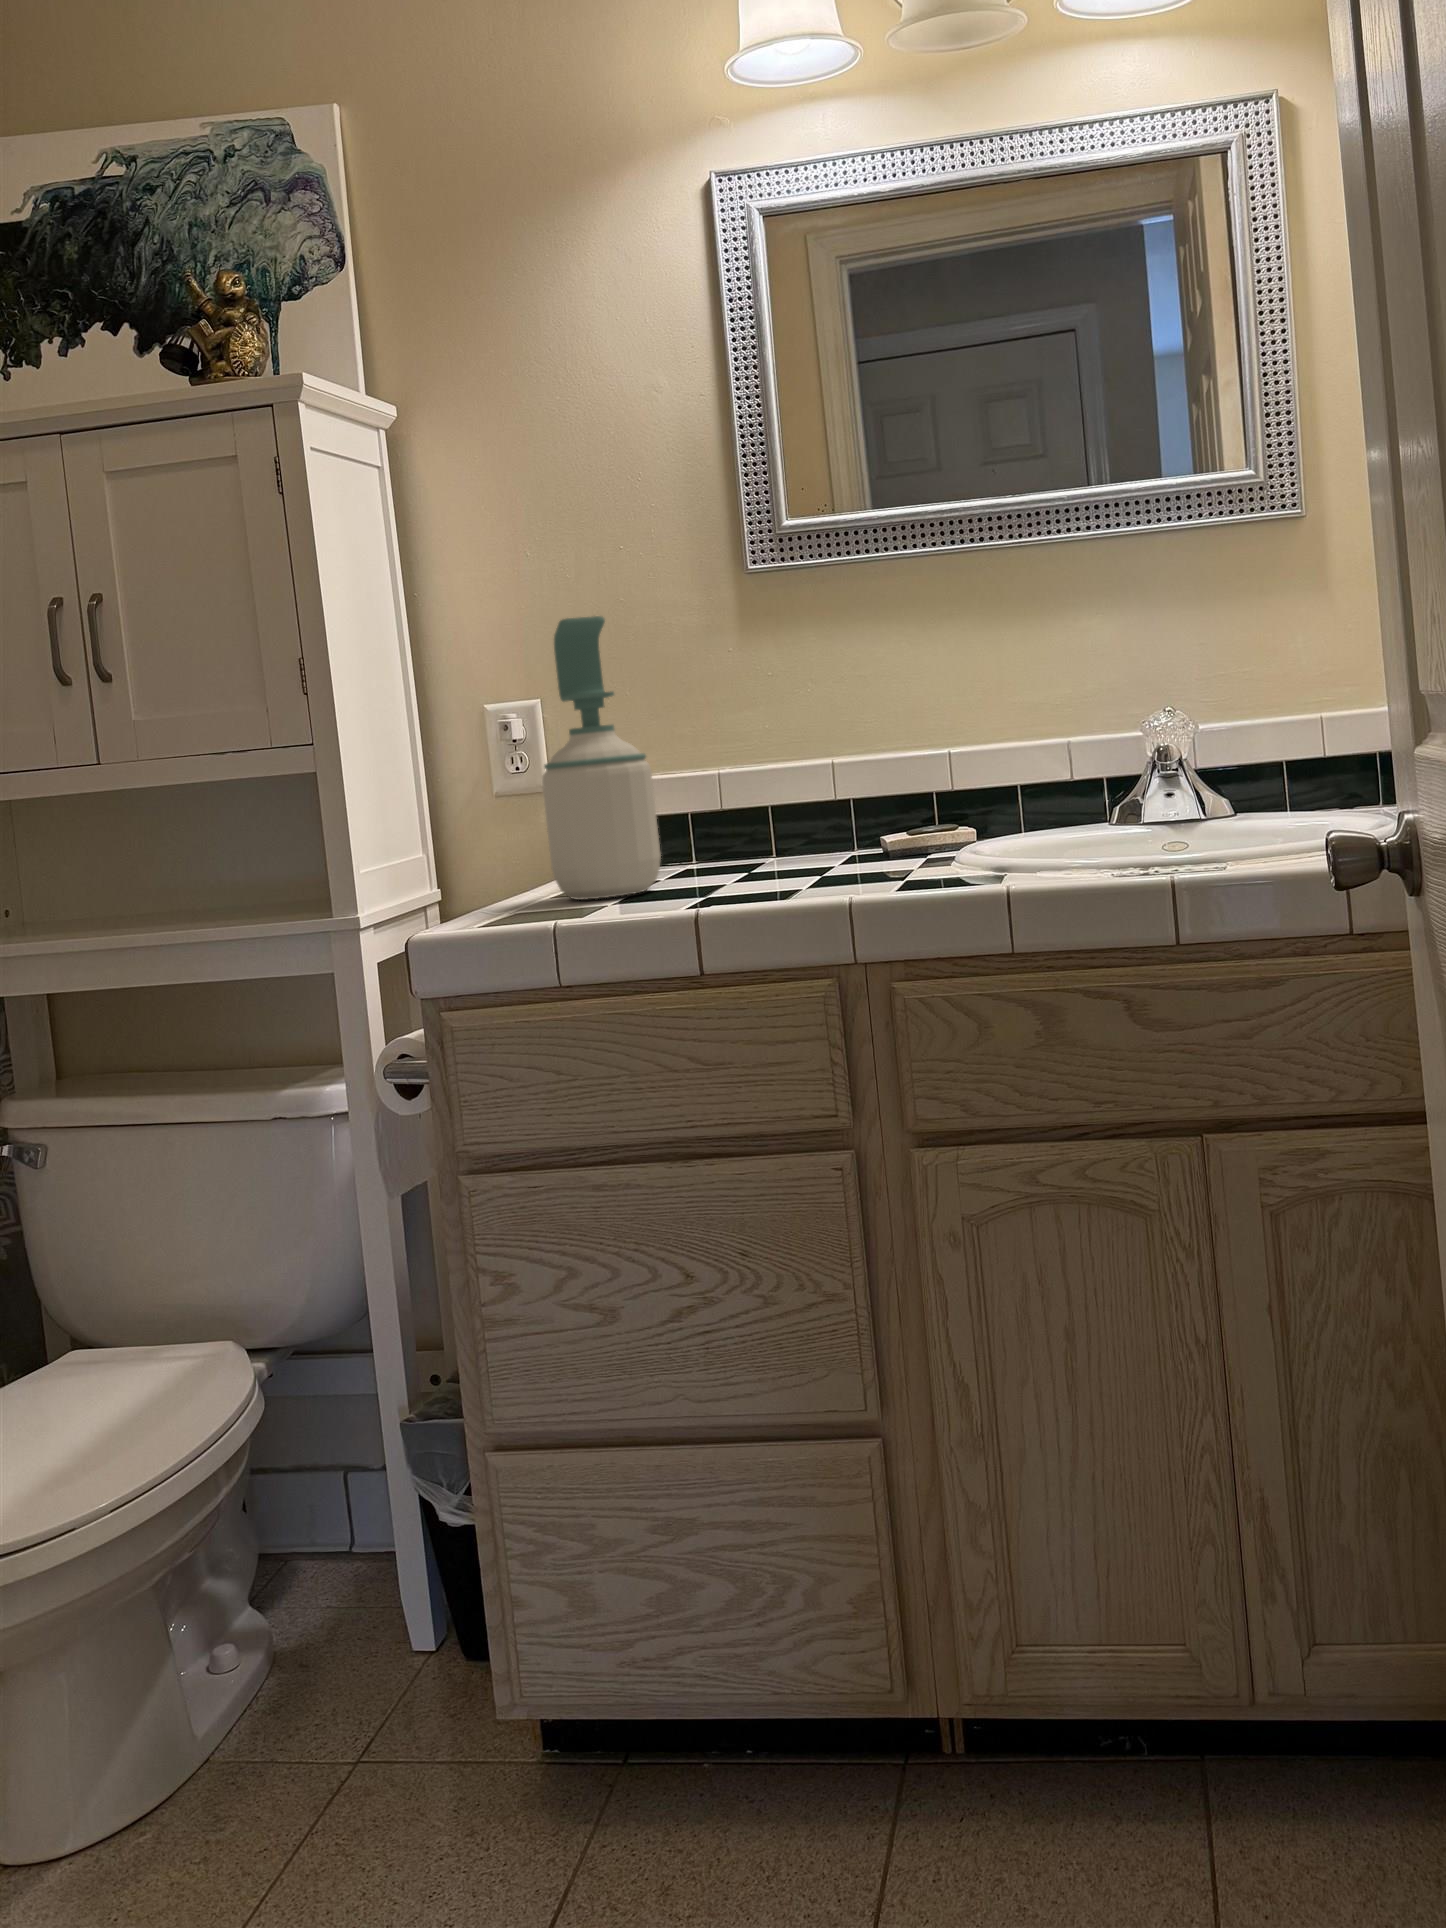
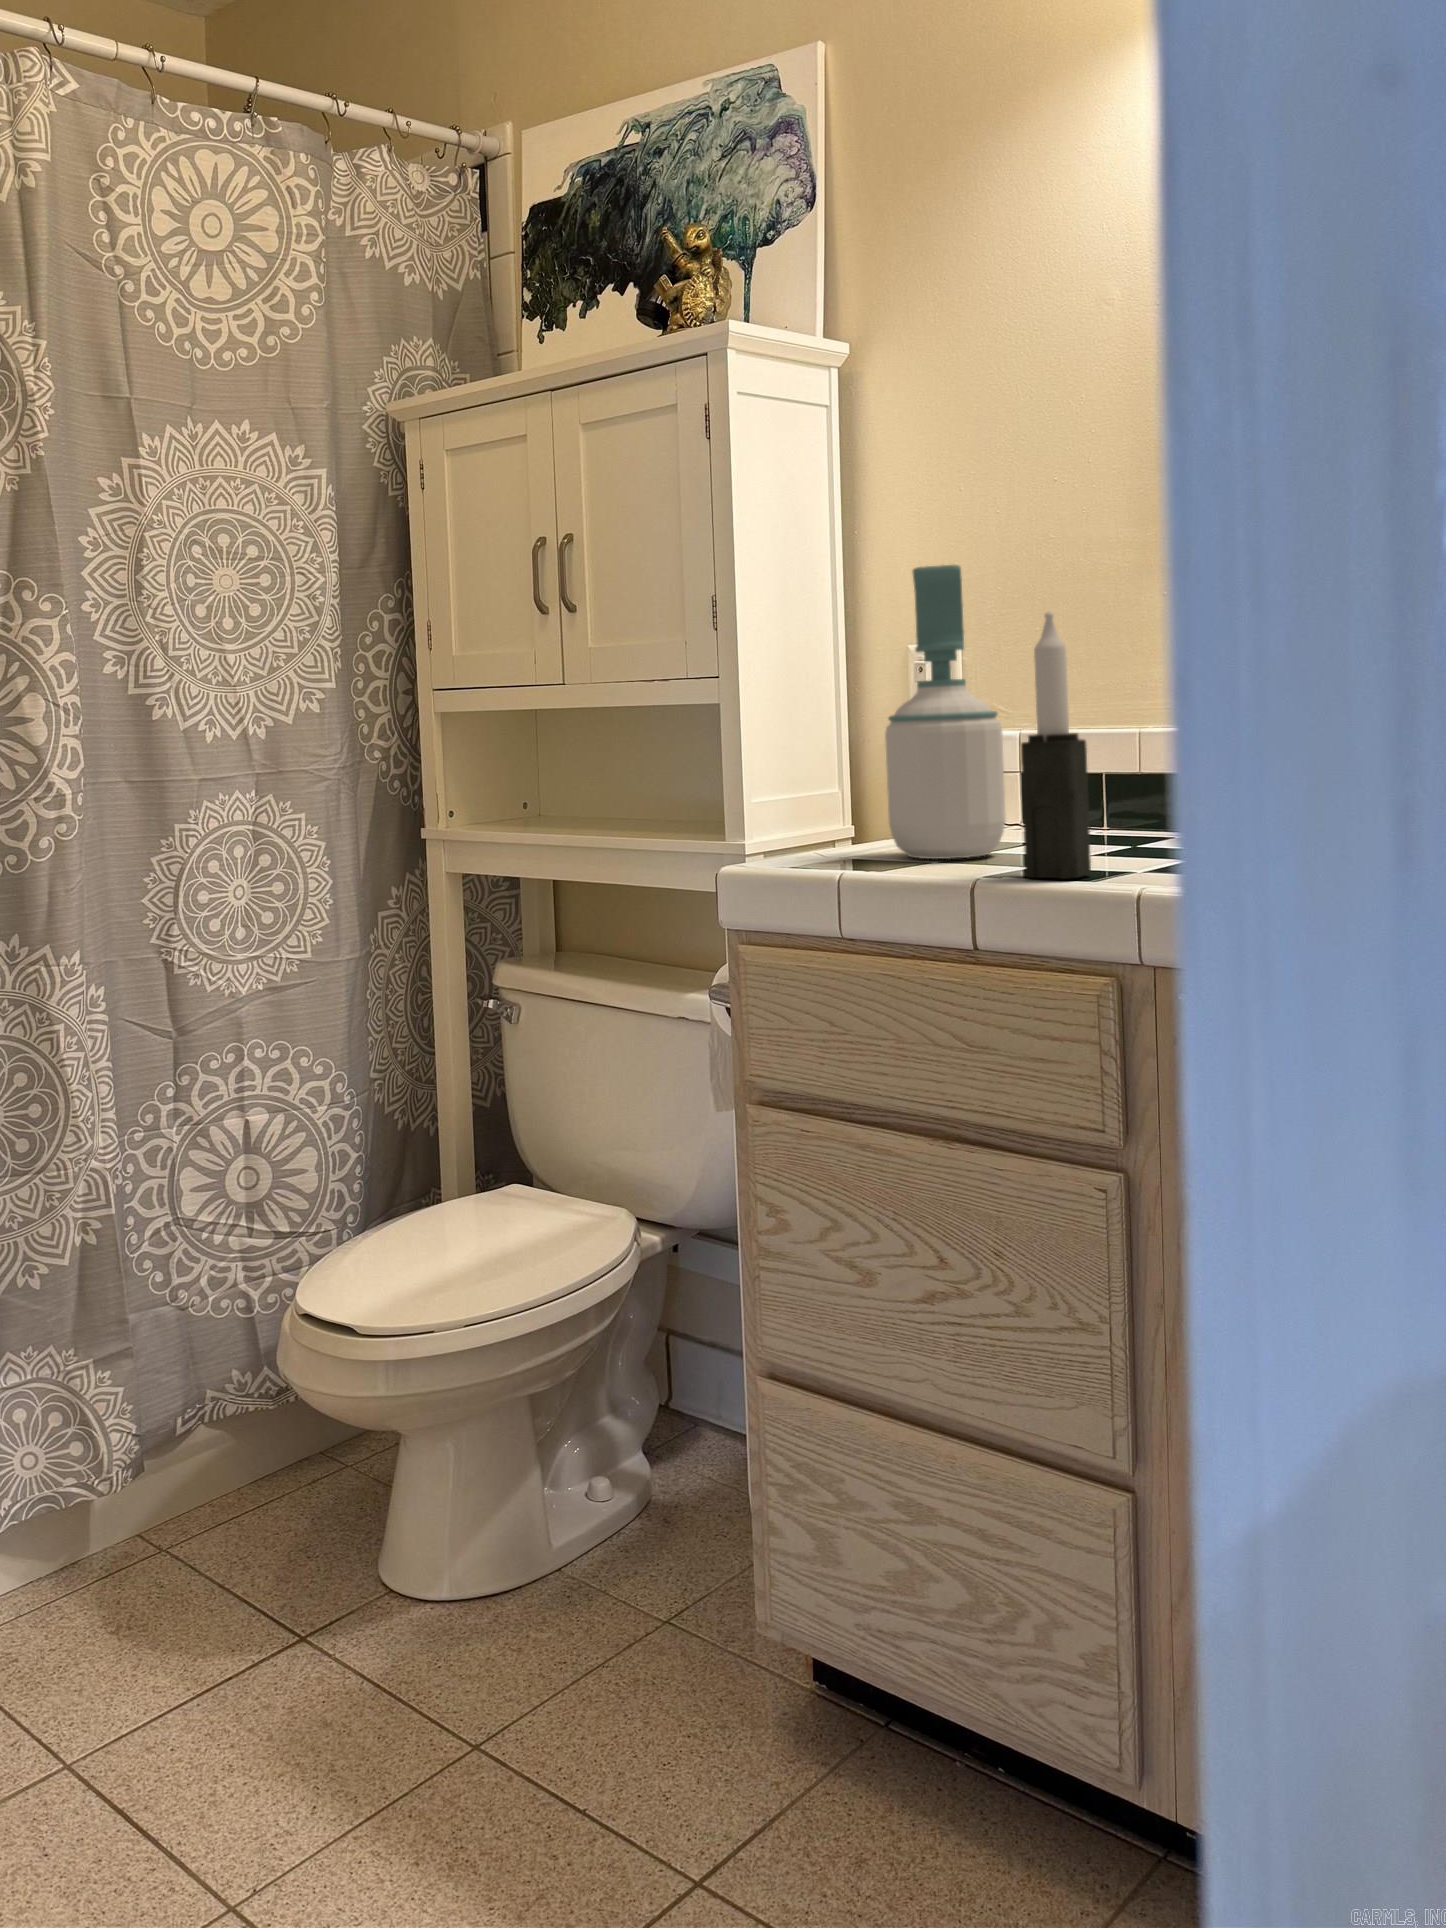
candle: none [713,654,779,899] -> present [1021,612,1091,879]

